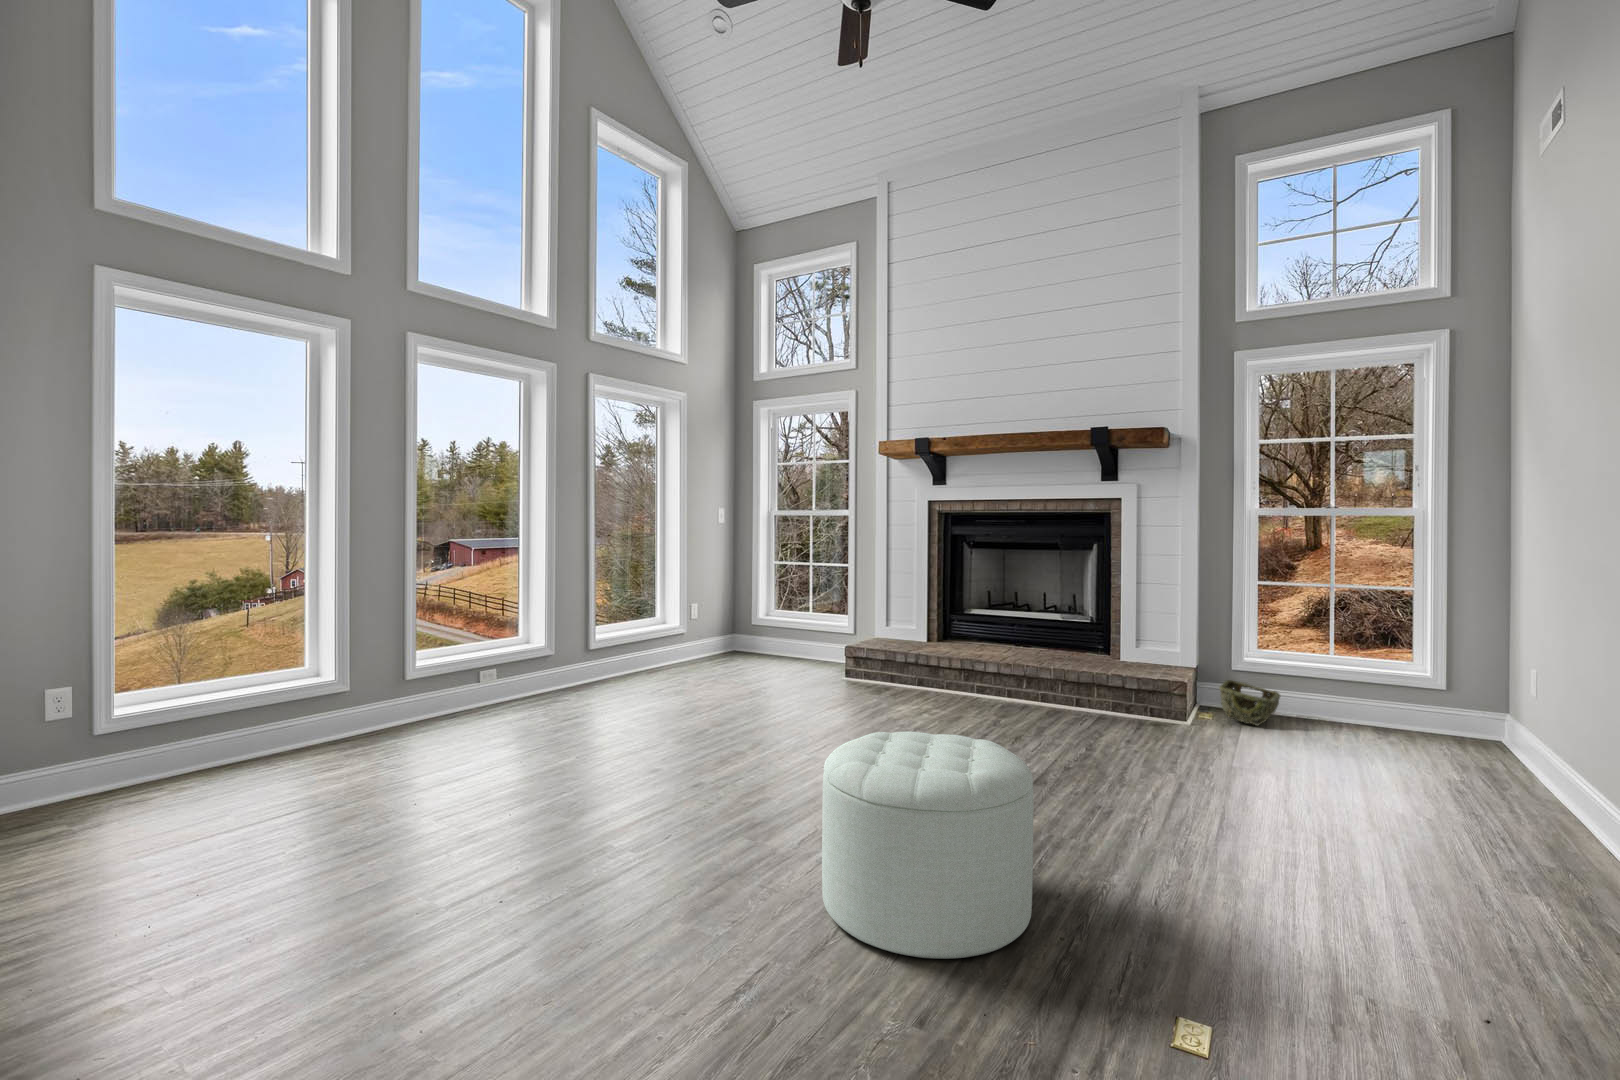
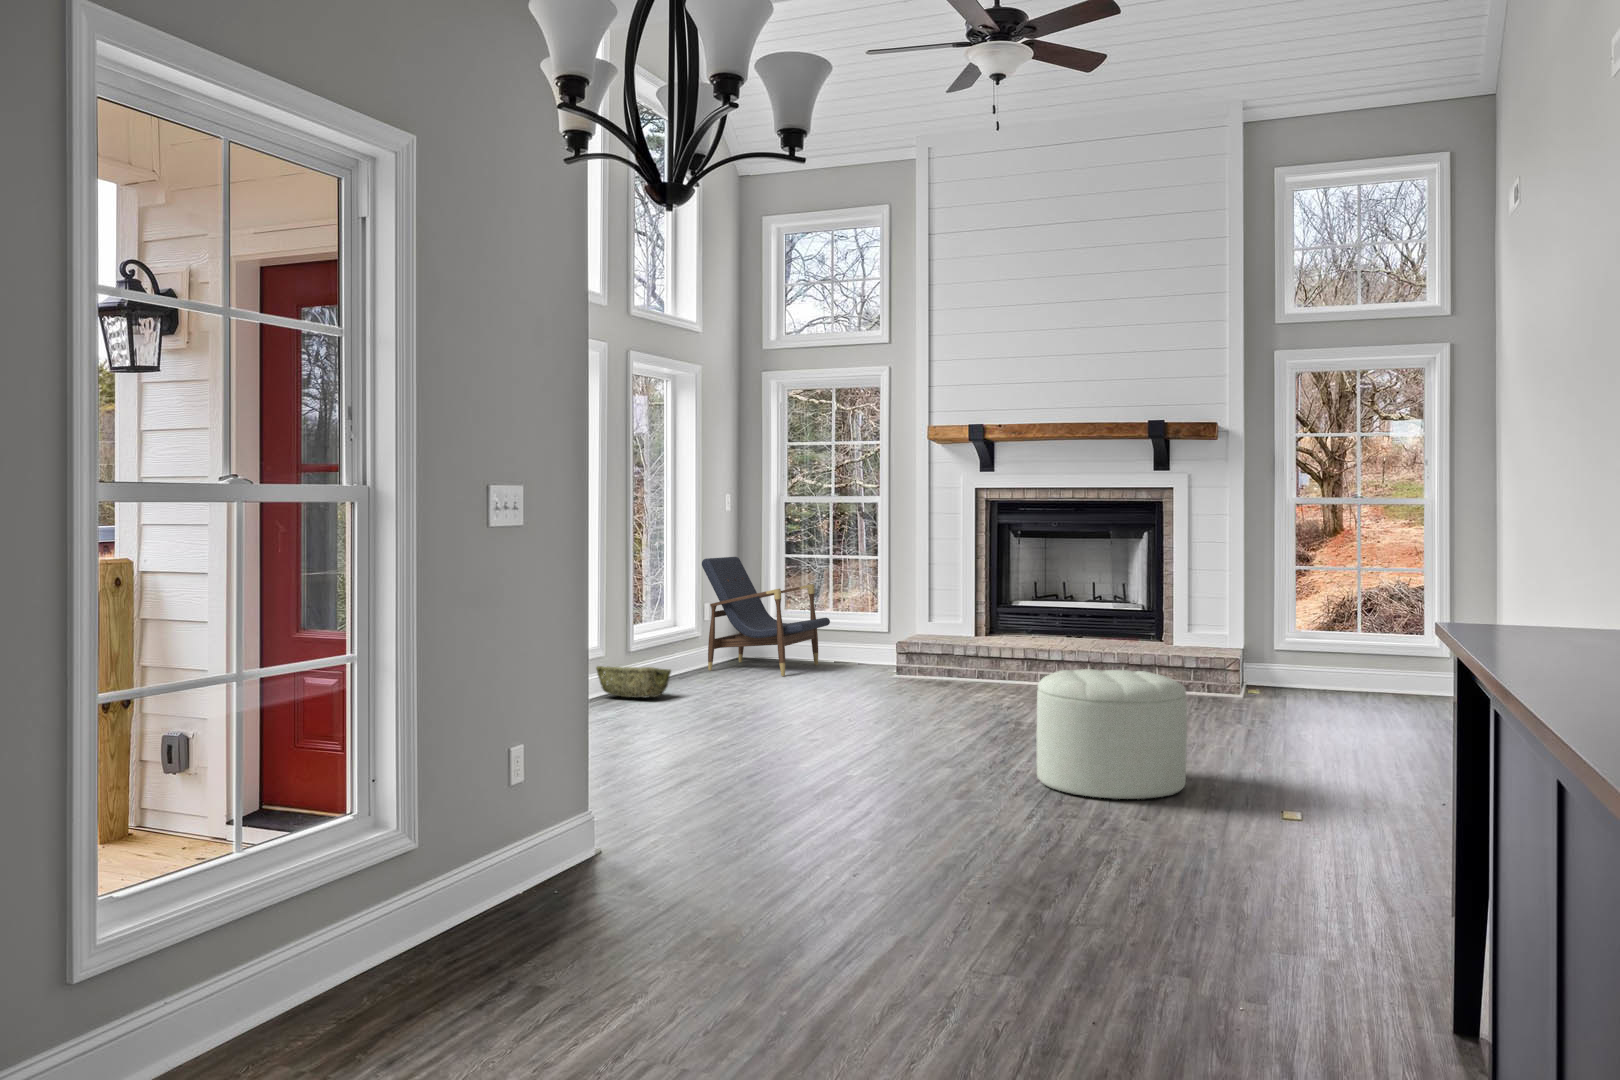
lounge chair: none [681,562,800,674] -> present [702,557,830,676]
woven basket: present [1219,680,1280,726] -> present [596,666,671,698]

